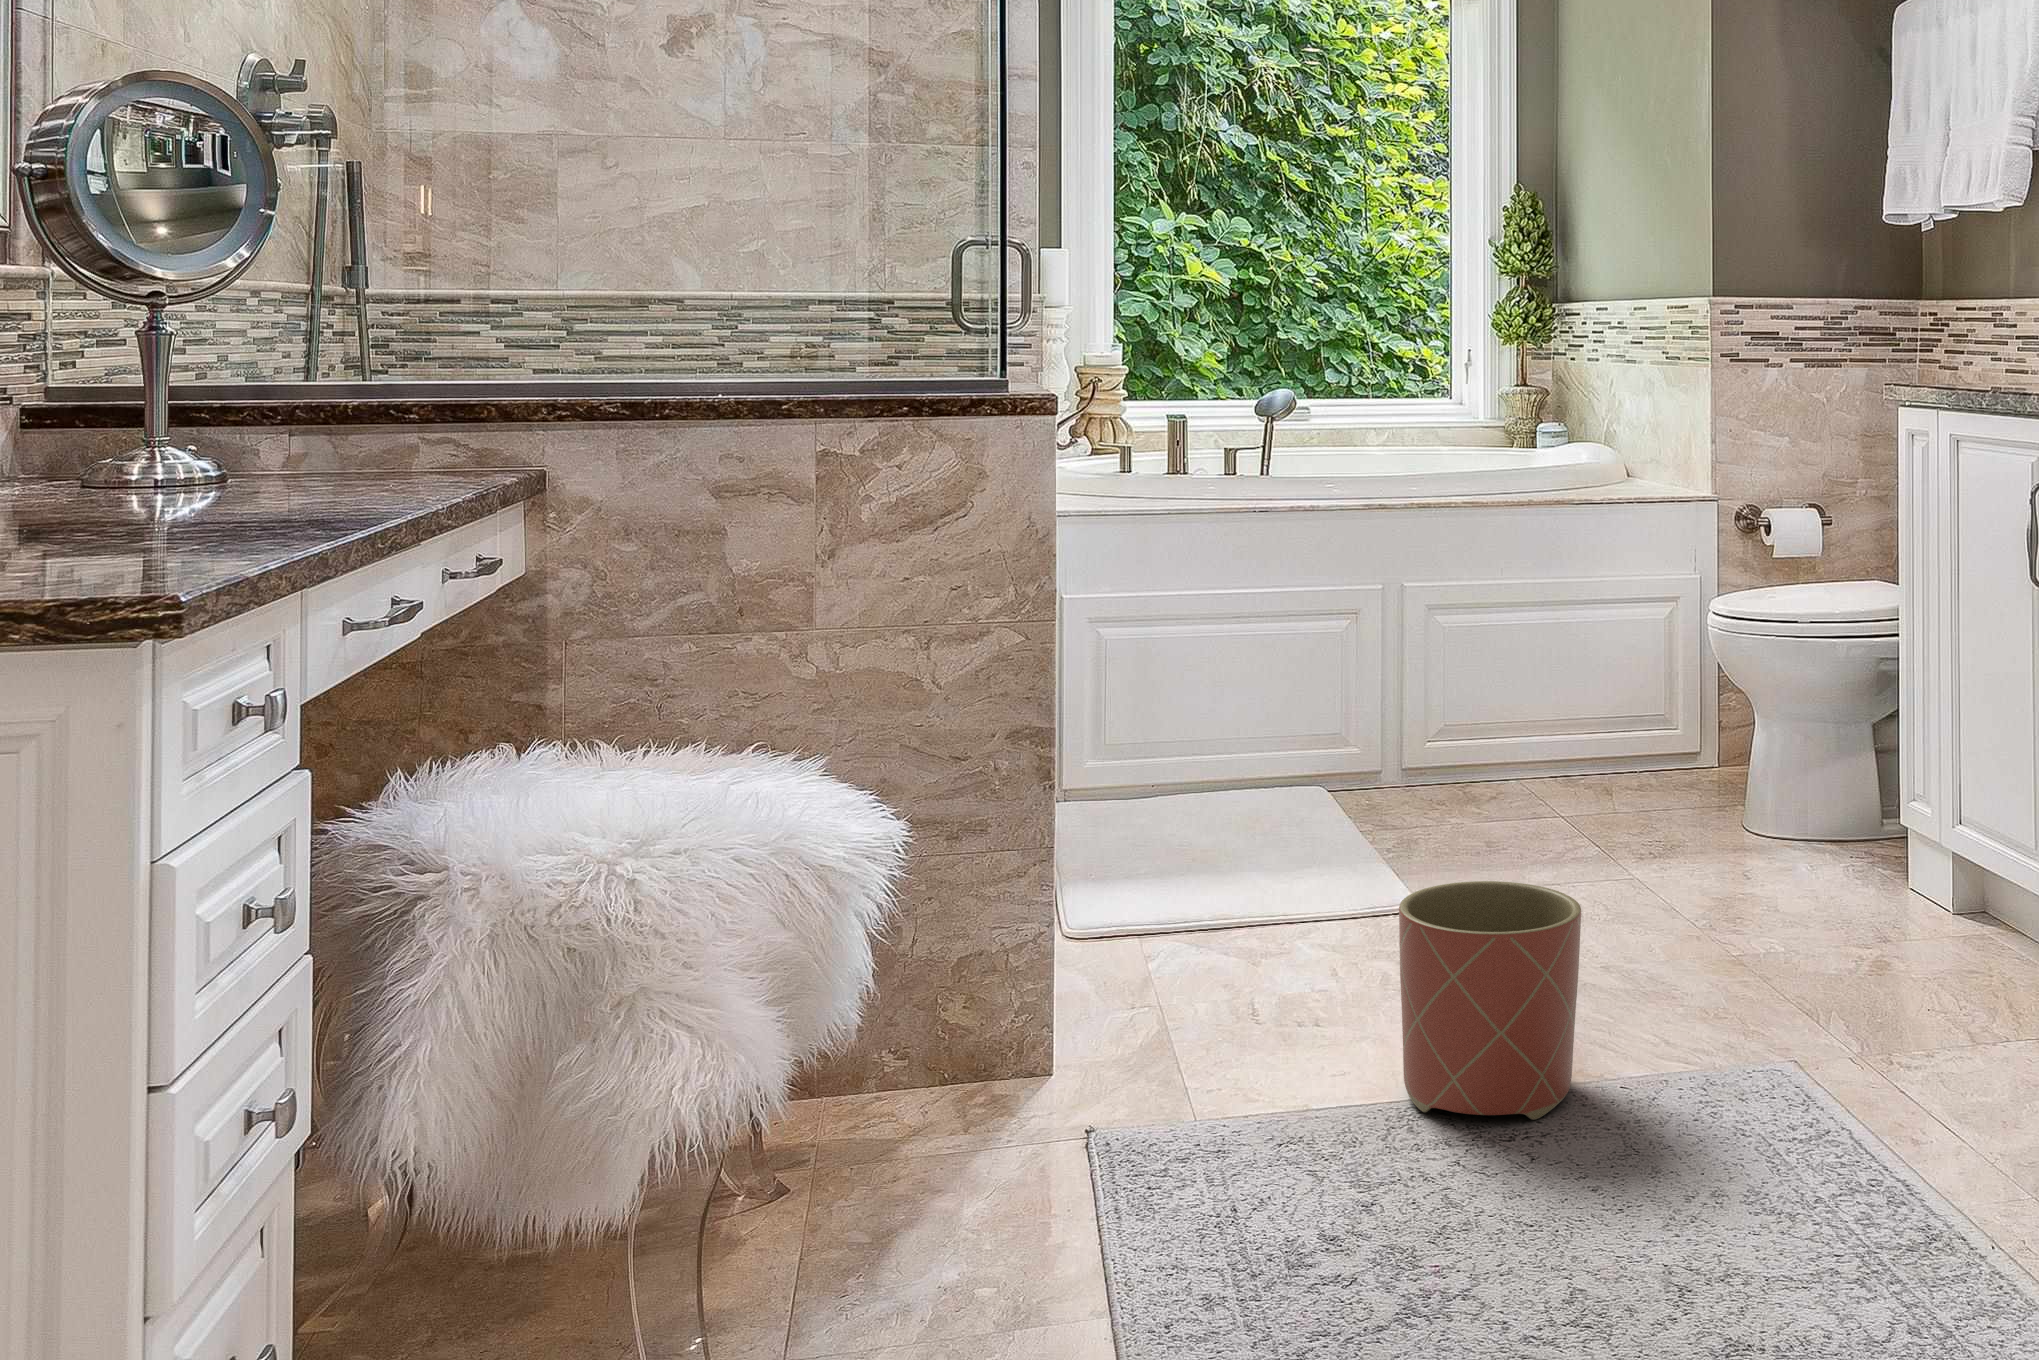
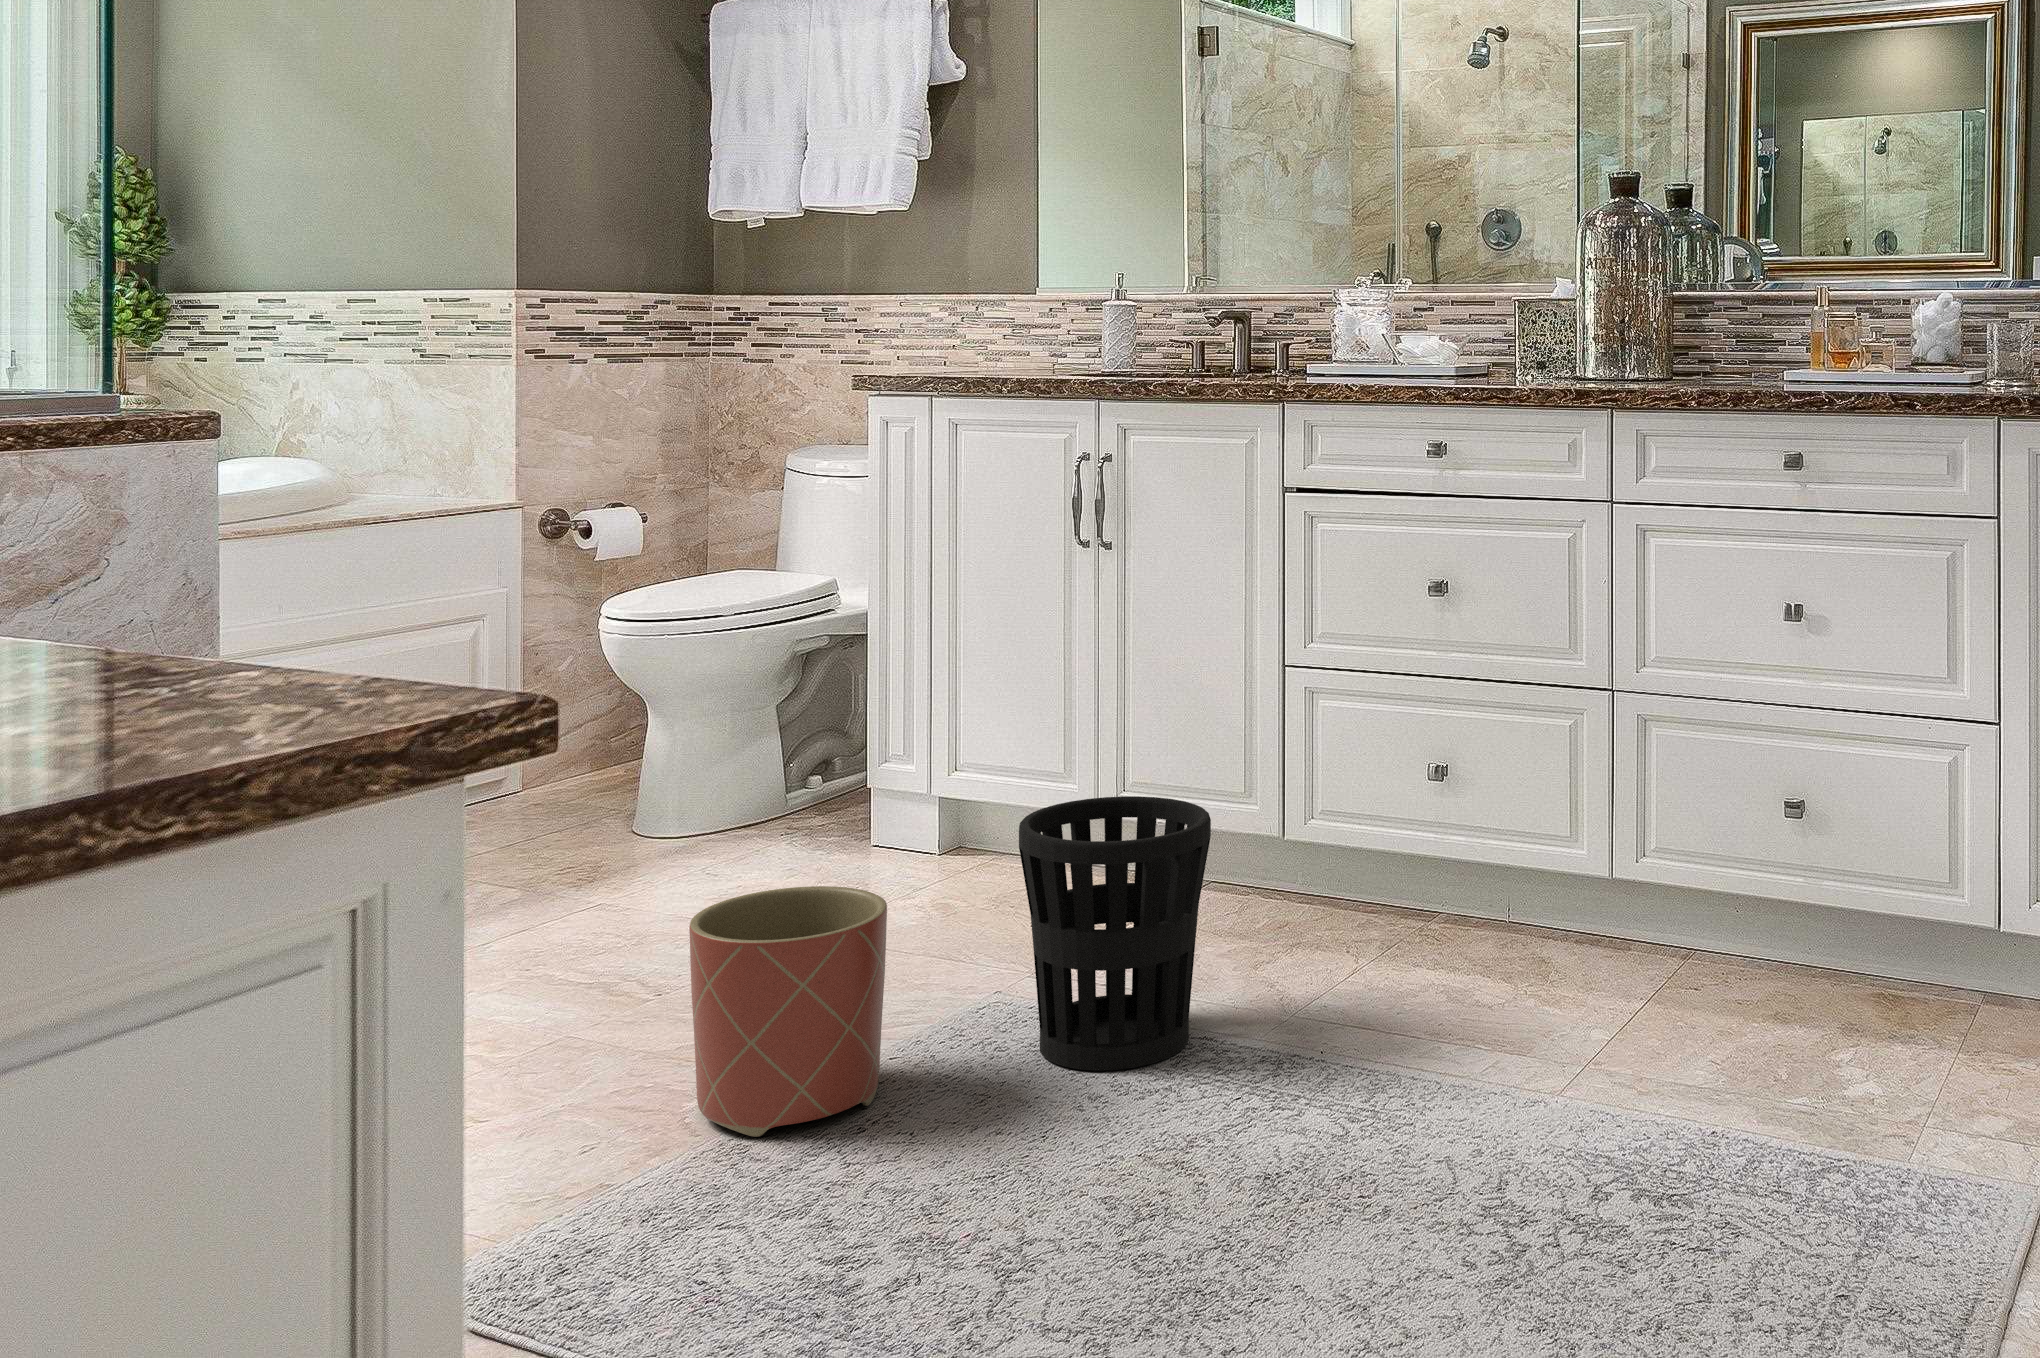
wastebasket: none [1707,863,1924,1182] -> present [1019,796,1211,1070]

